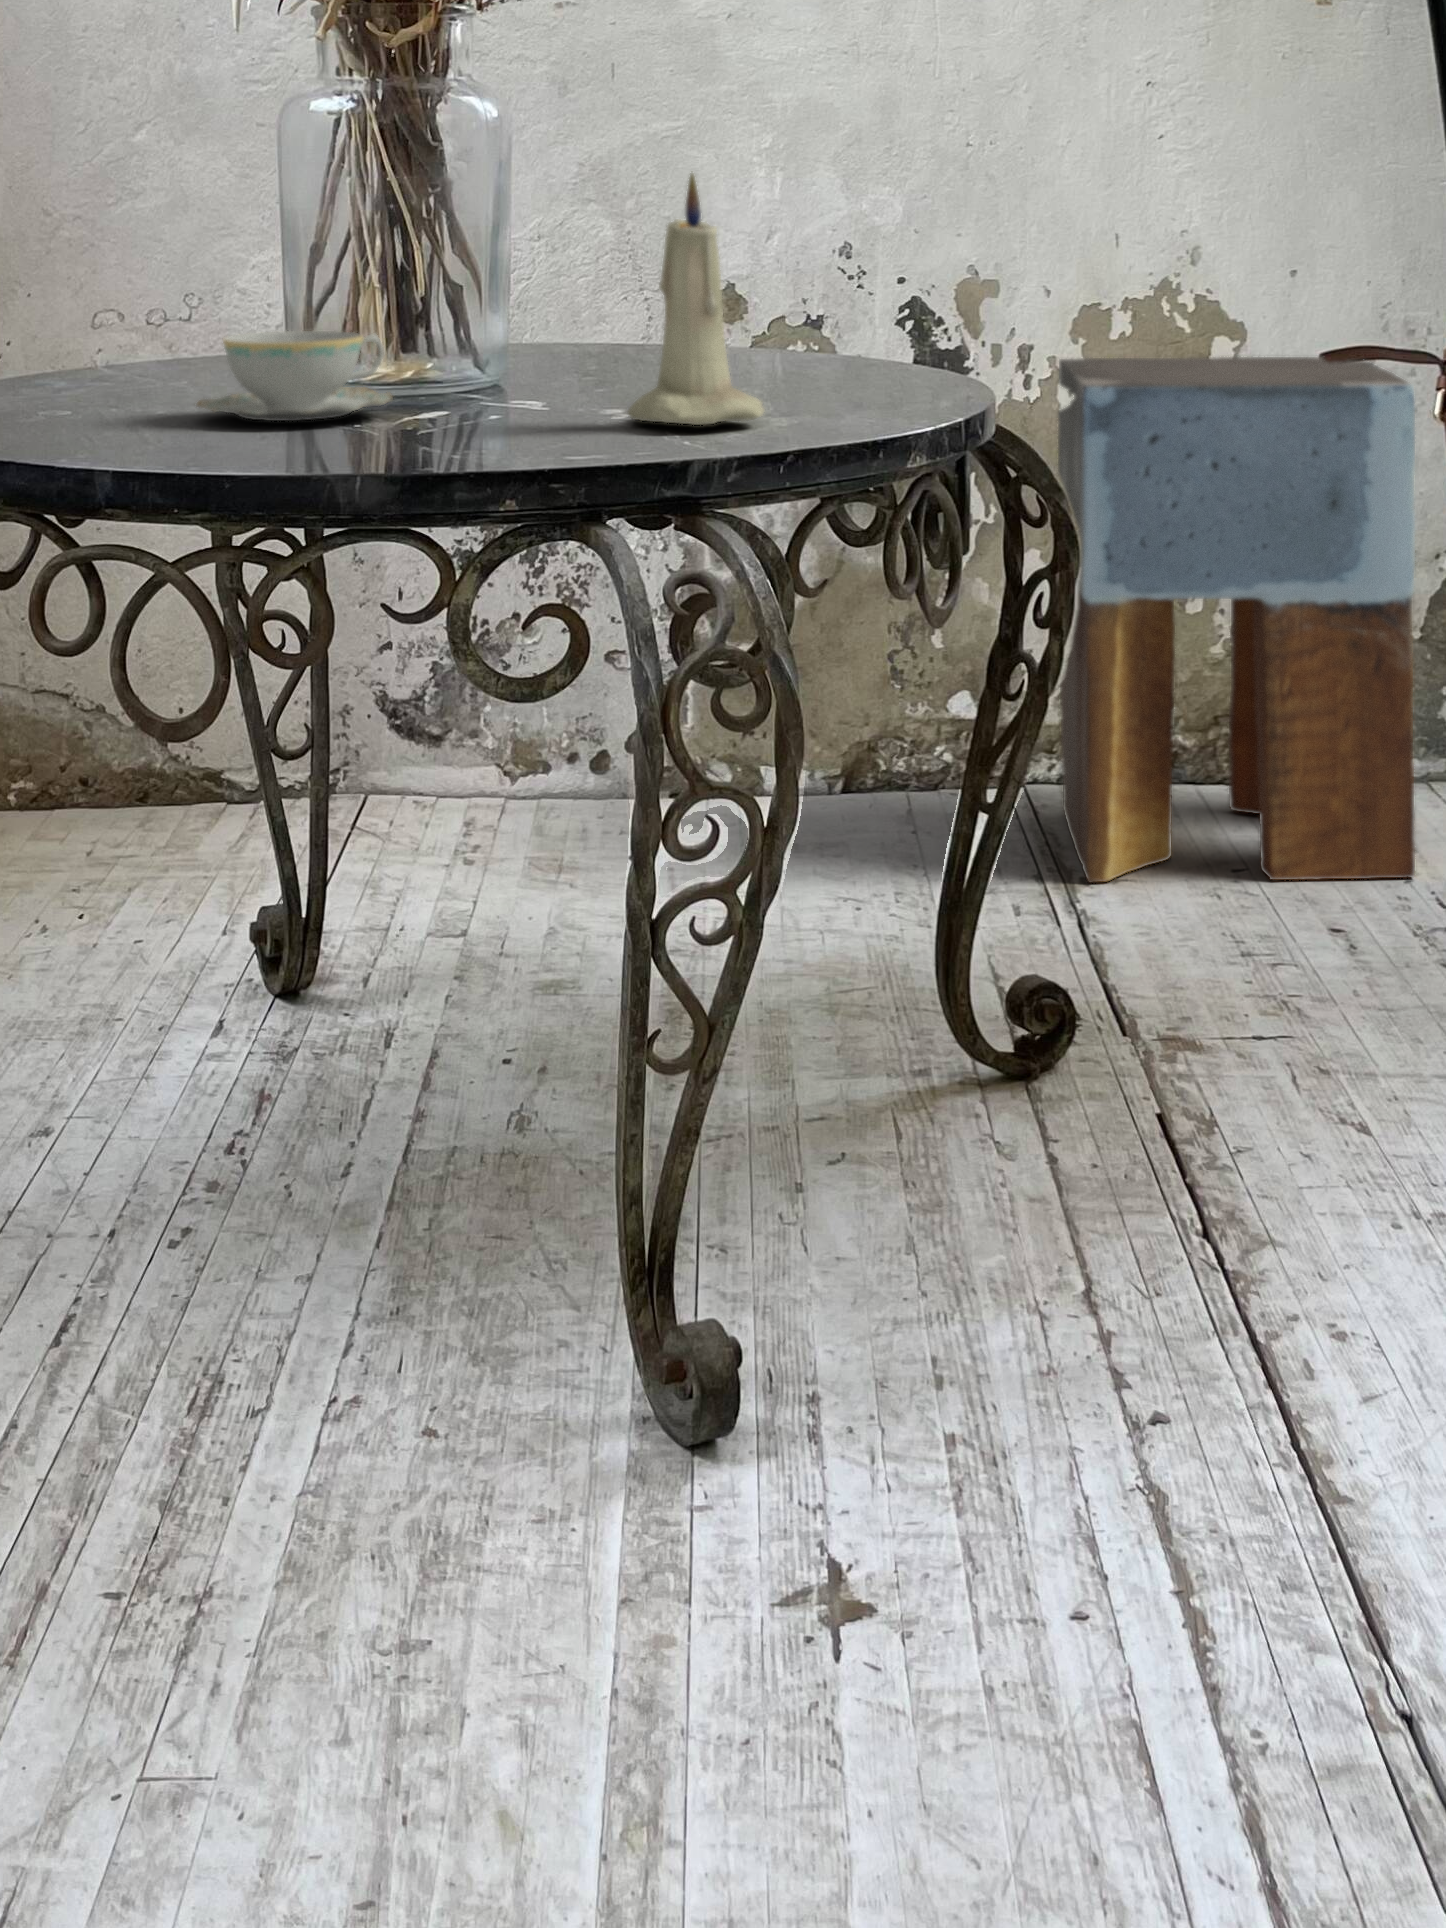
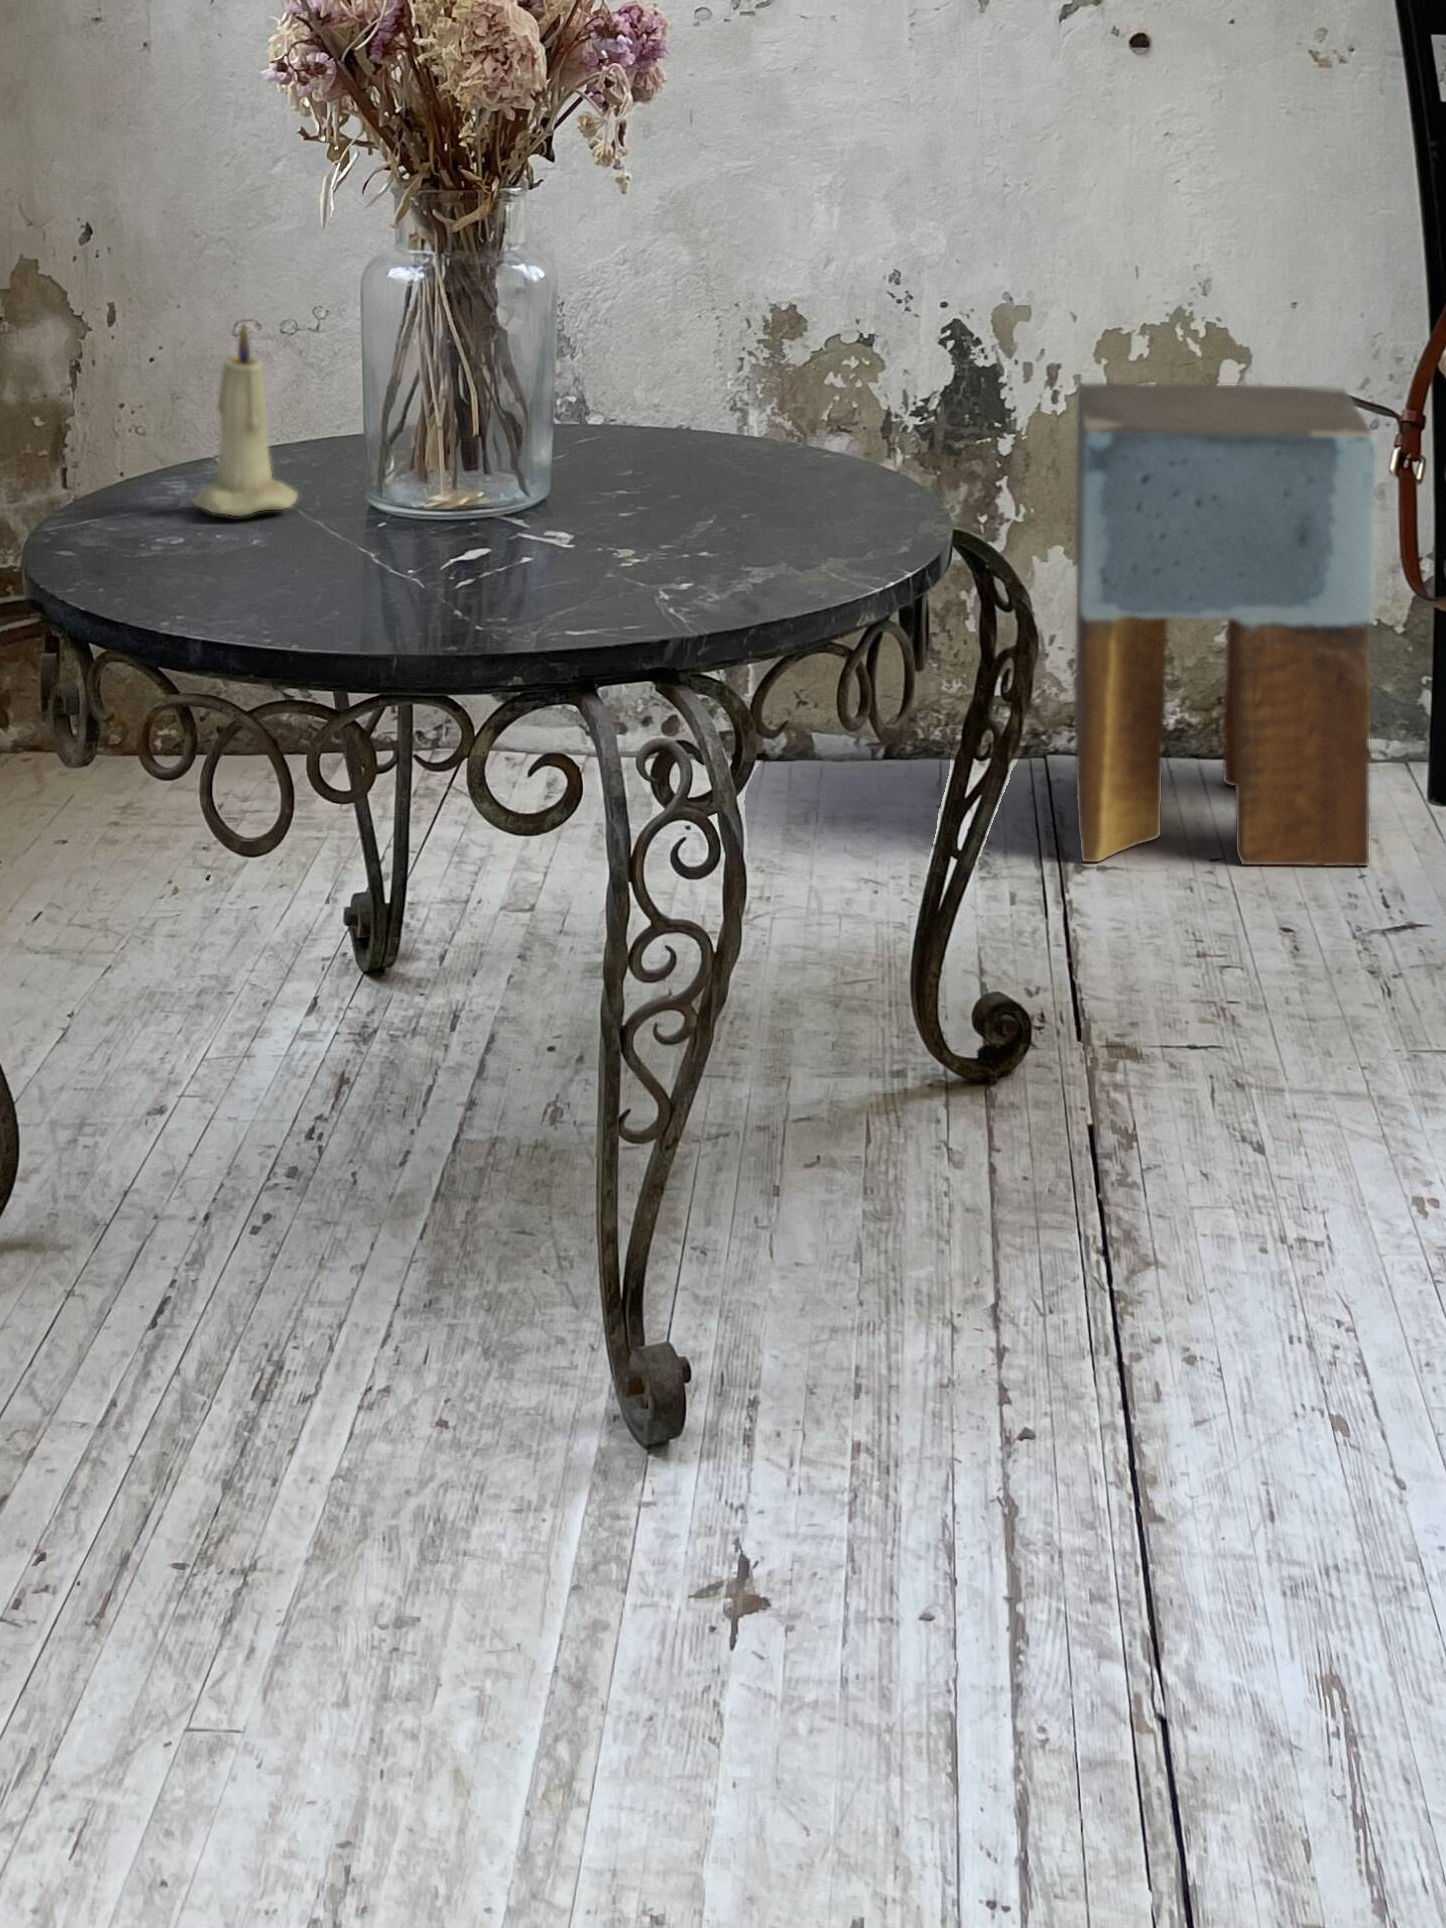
candle: present [627,174,764,425] -> present [194,324,298,516]
teacup: present [197,331,393,421] -> none [282,478,445,565]

